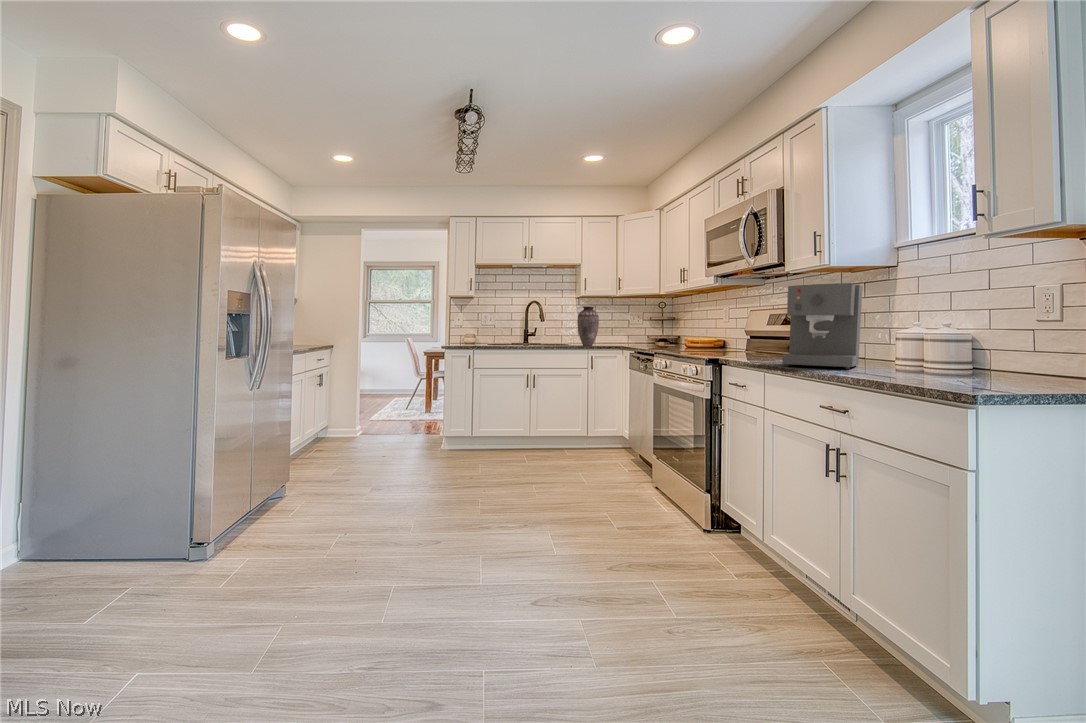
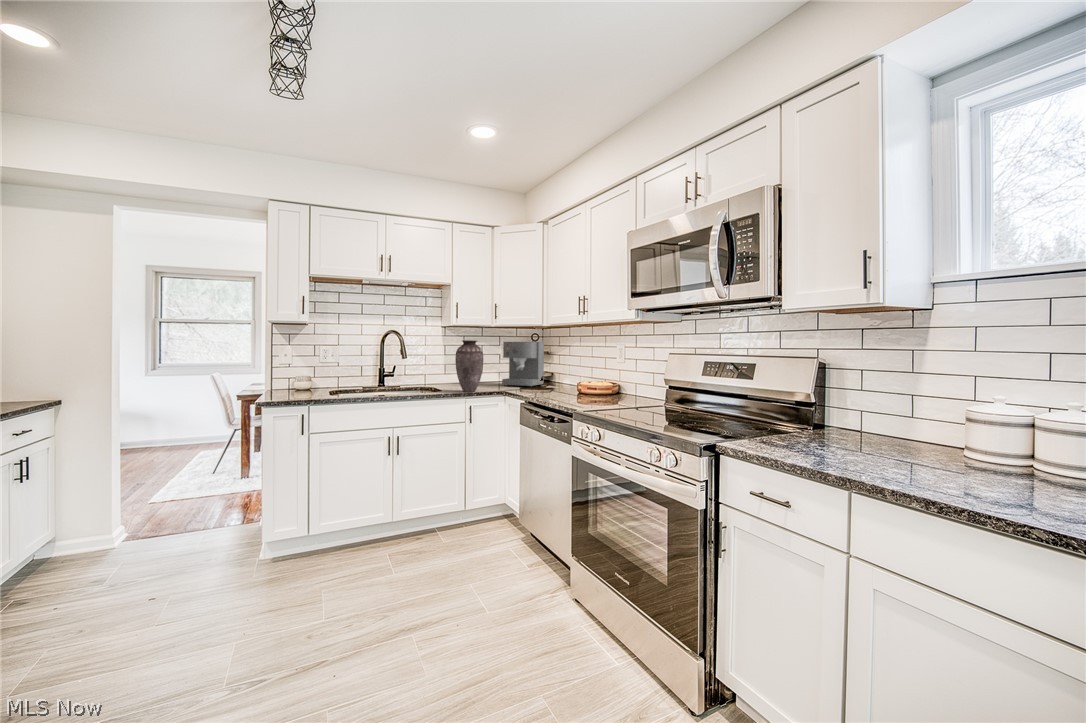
coffee maker: present [782,283,862,369] -> present [502,342,544,387]

